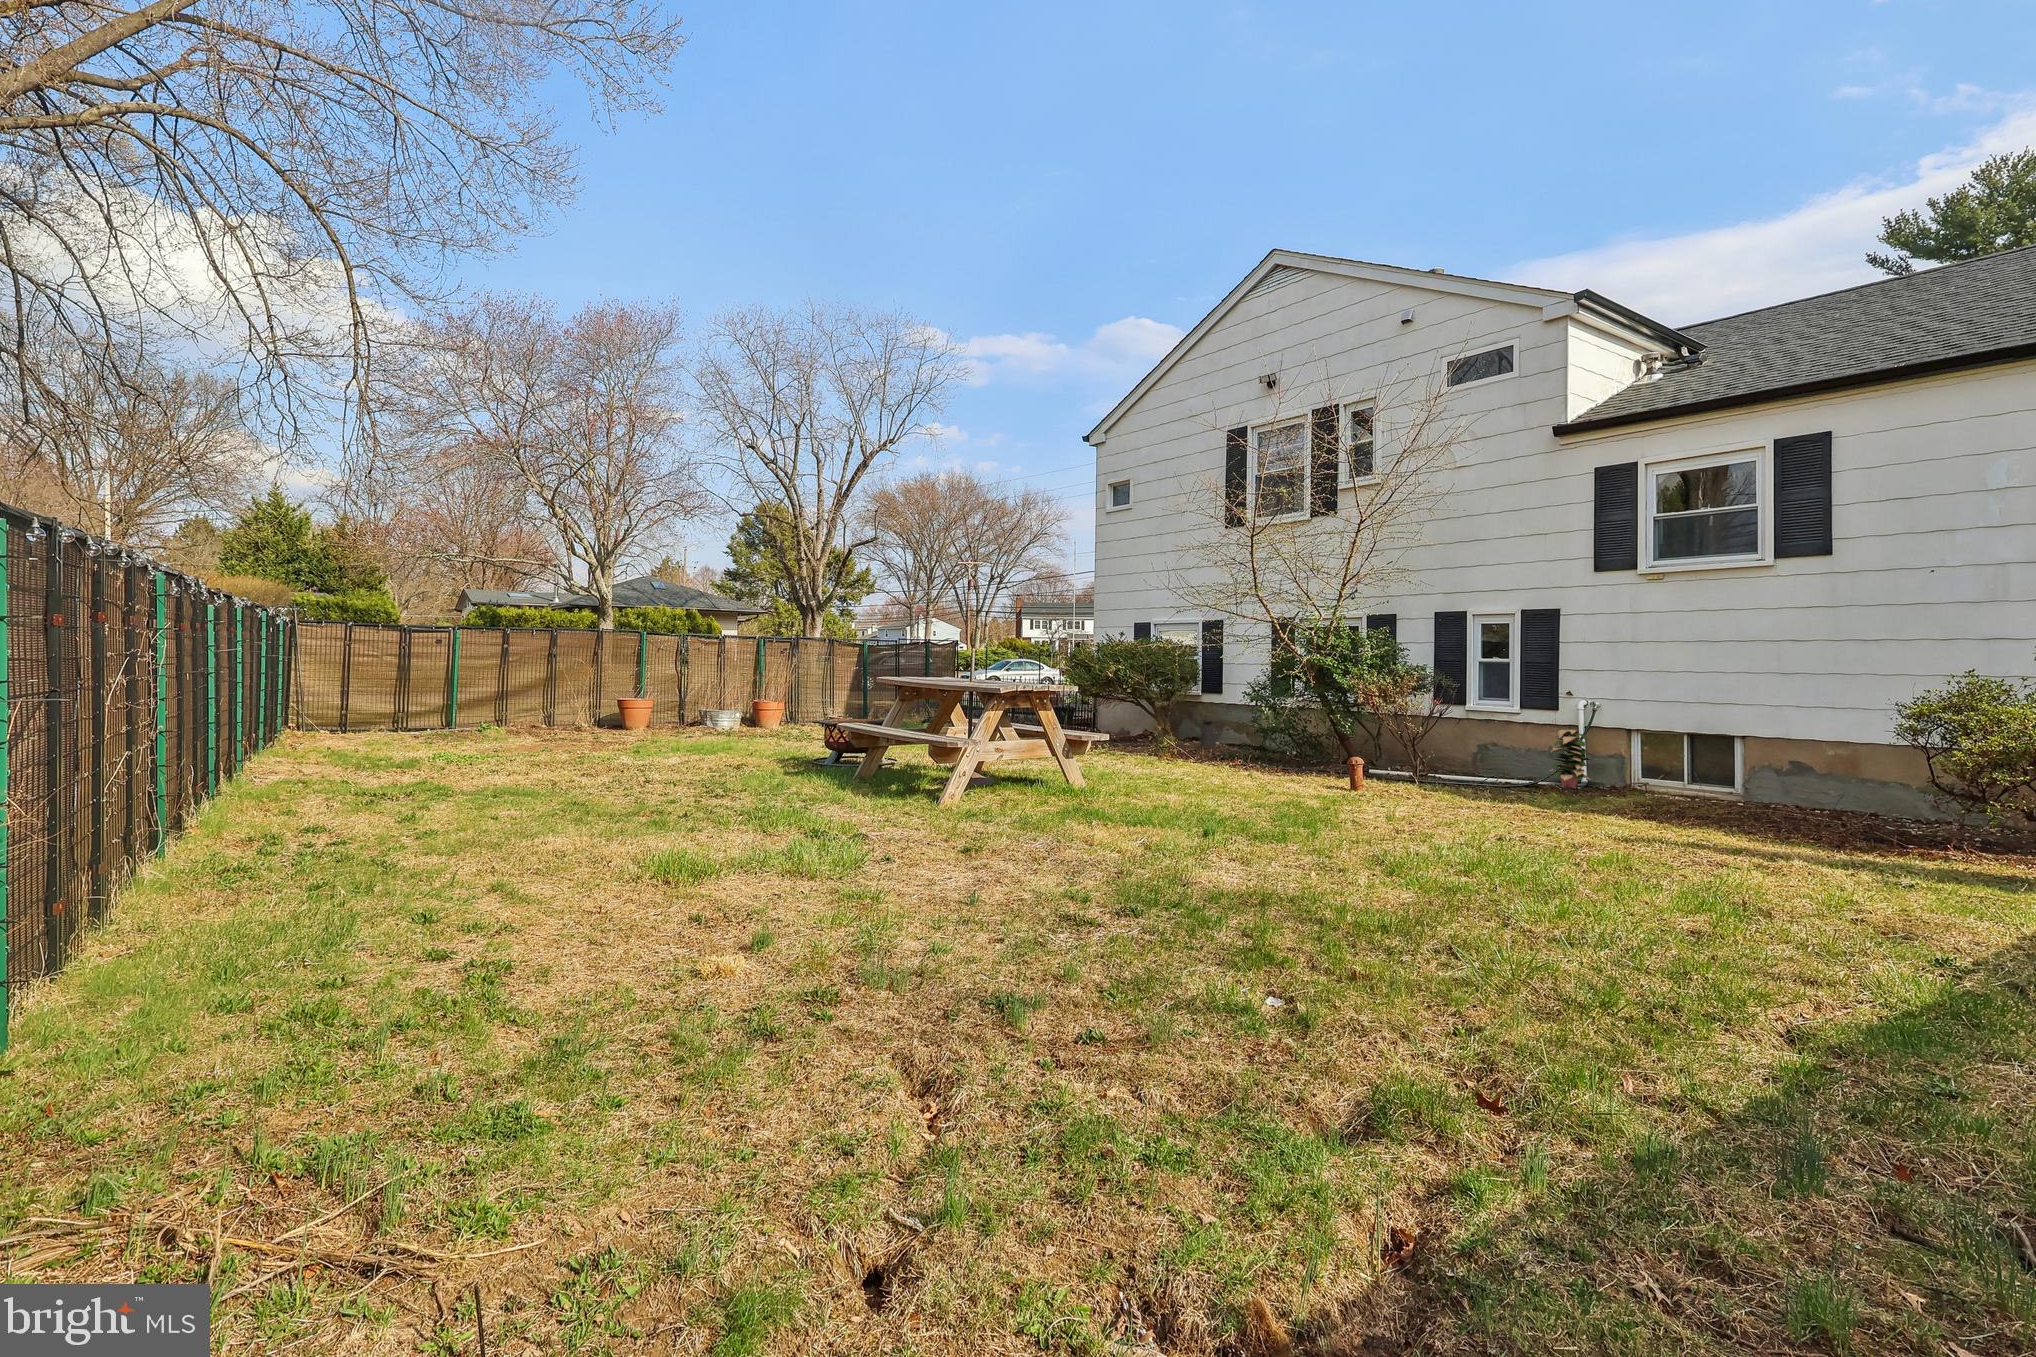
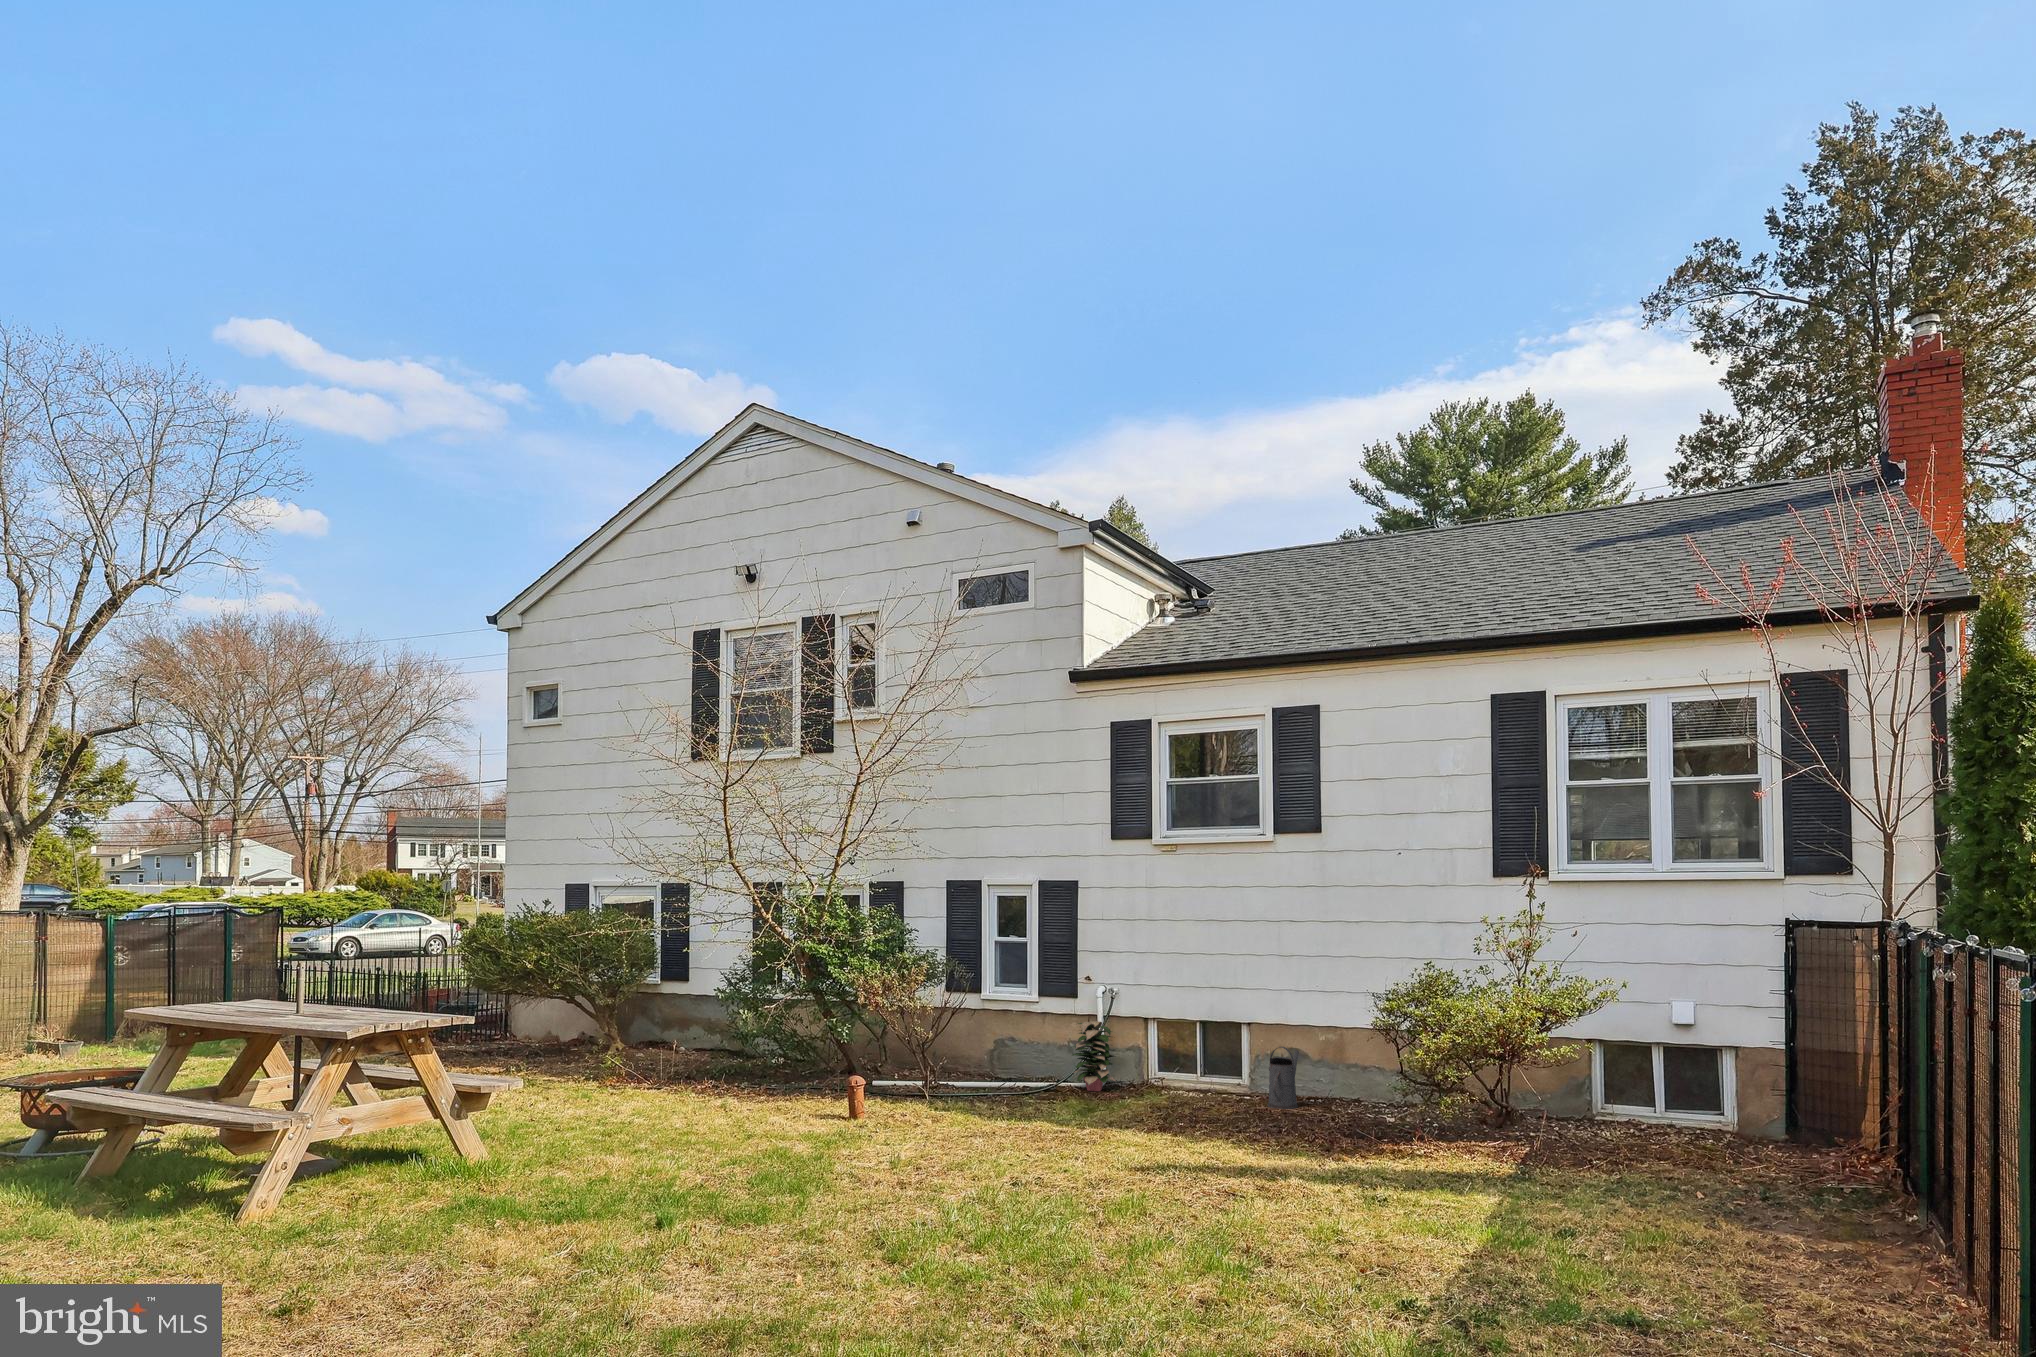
watering can: present [1199,715,1223,748] -> present [1268,1047,1299,1109]

